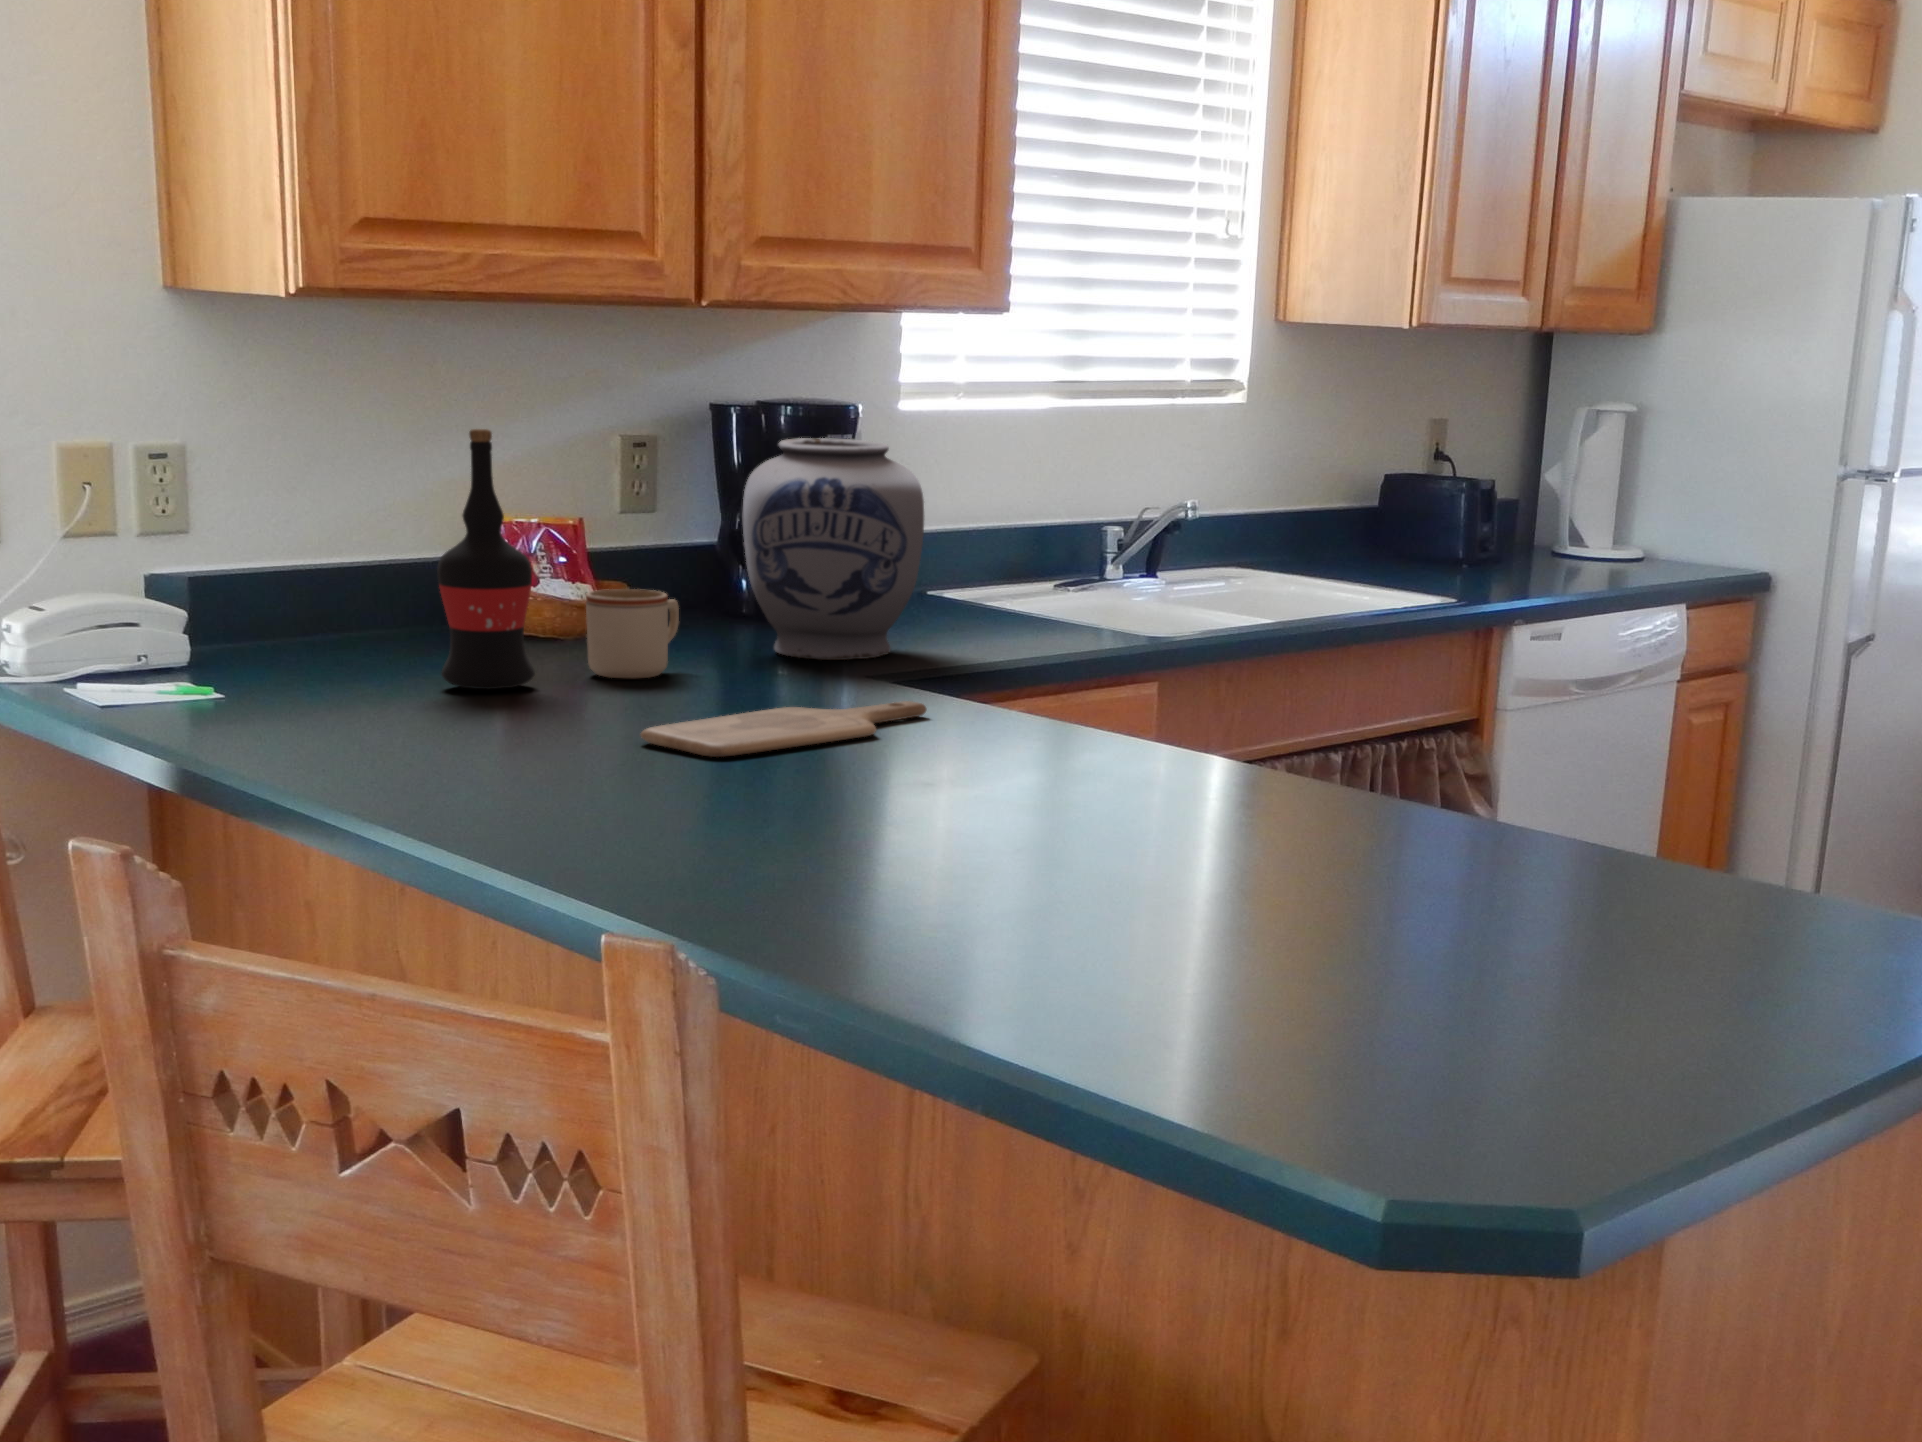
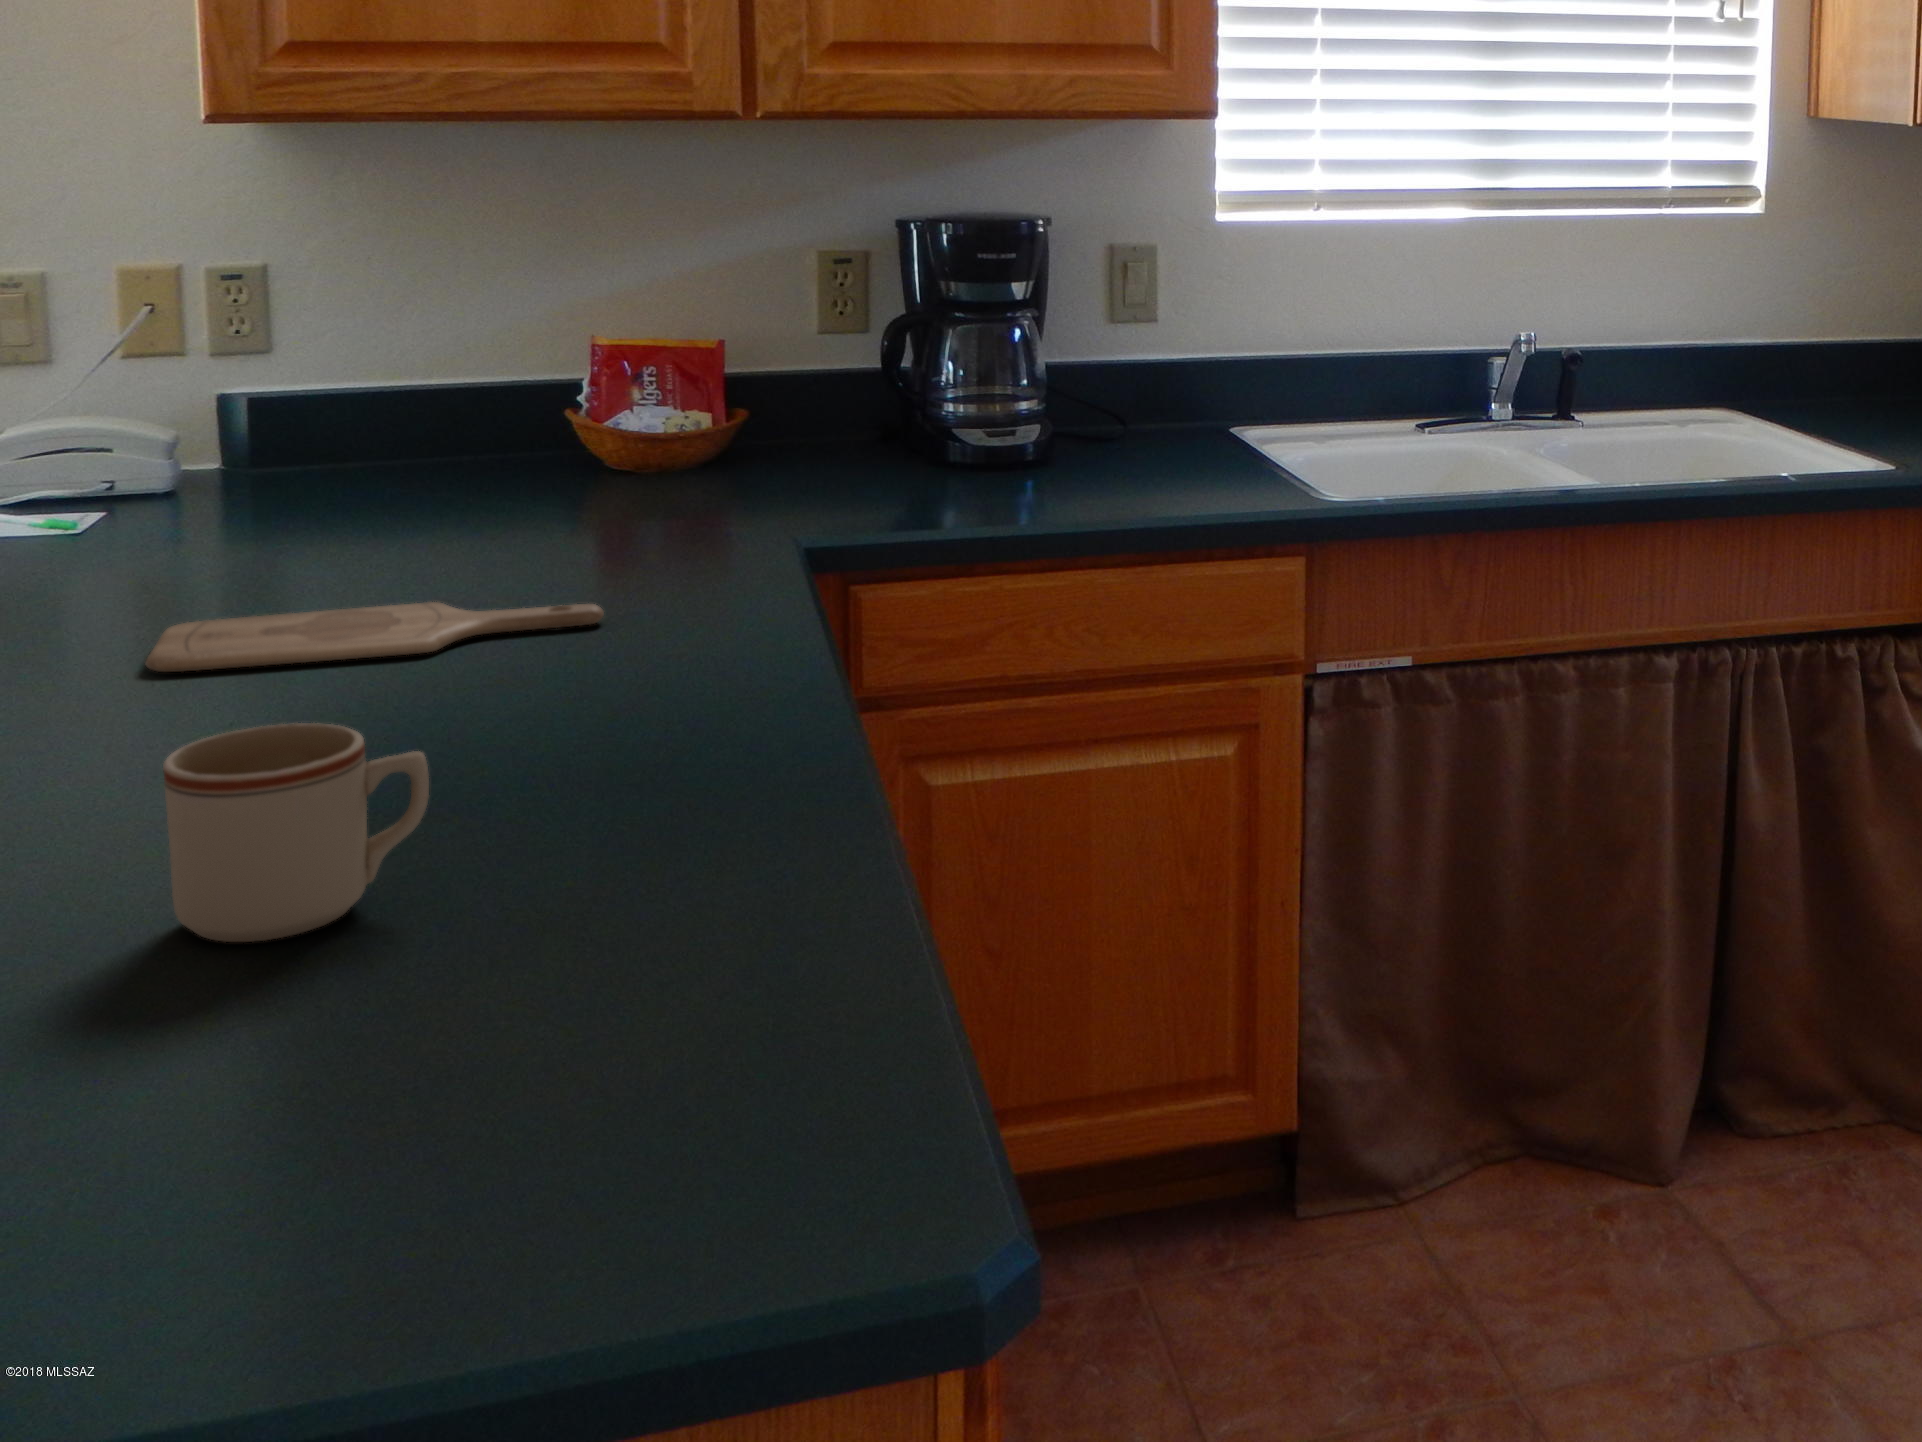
wine bottle: present [437,429,535,689] -> none [291,260,407,543]
vase: present [743,438,924,660] -> none [750,266,968,524]
mug: present [586,589,679,678] -> present [163,723,429,942]

